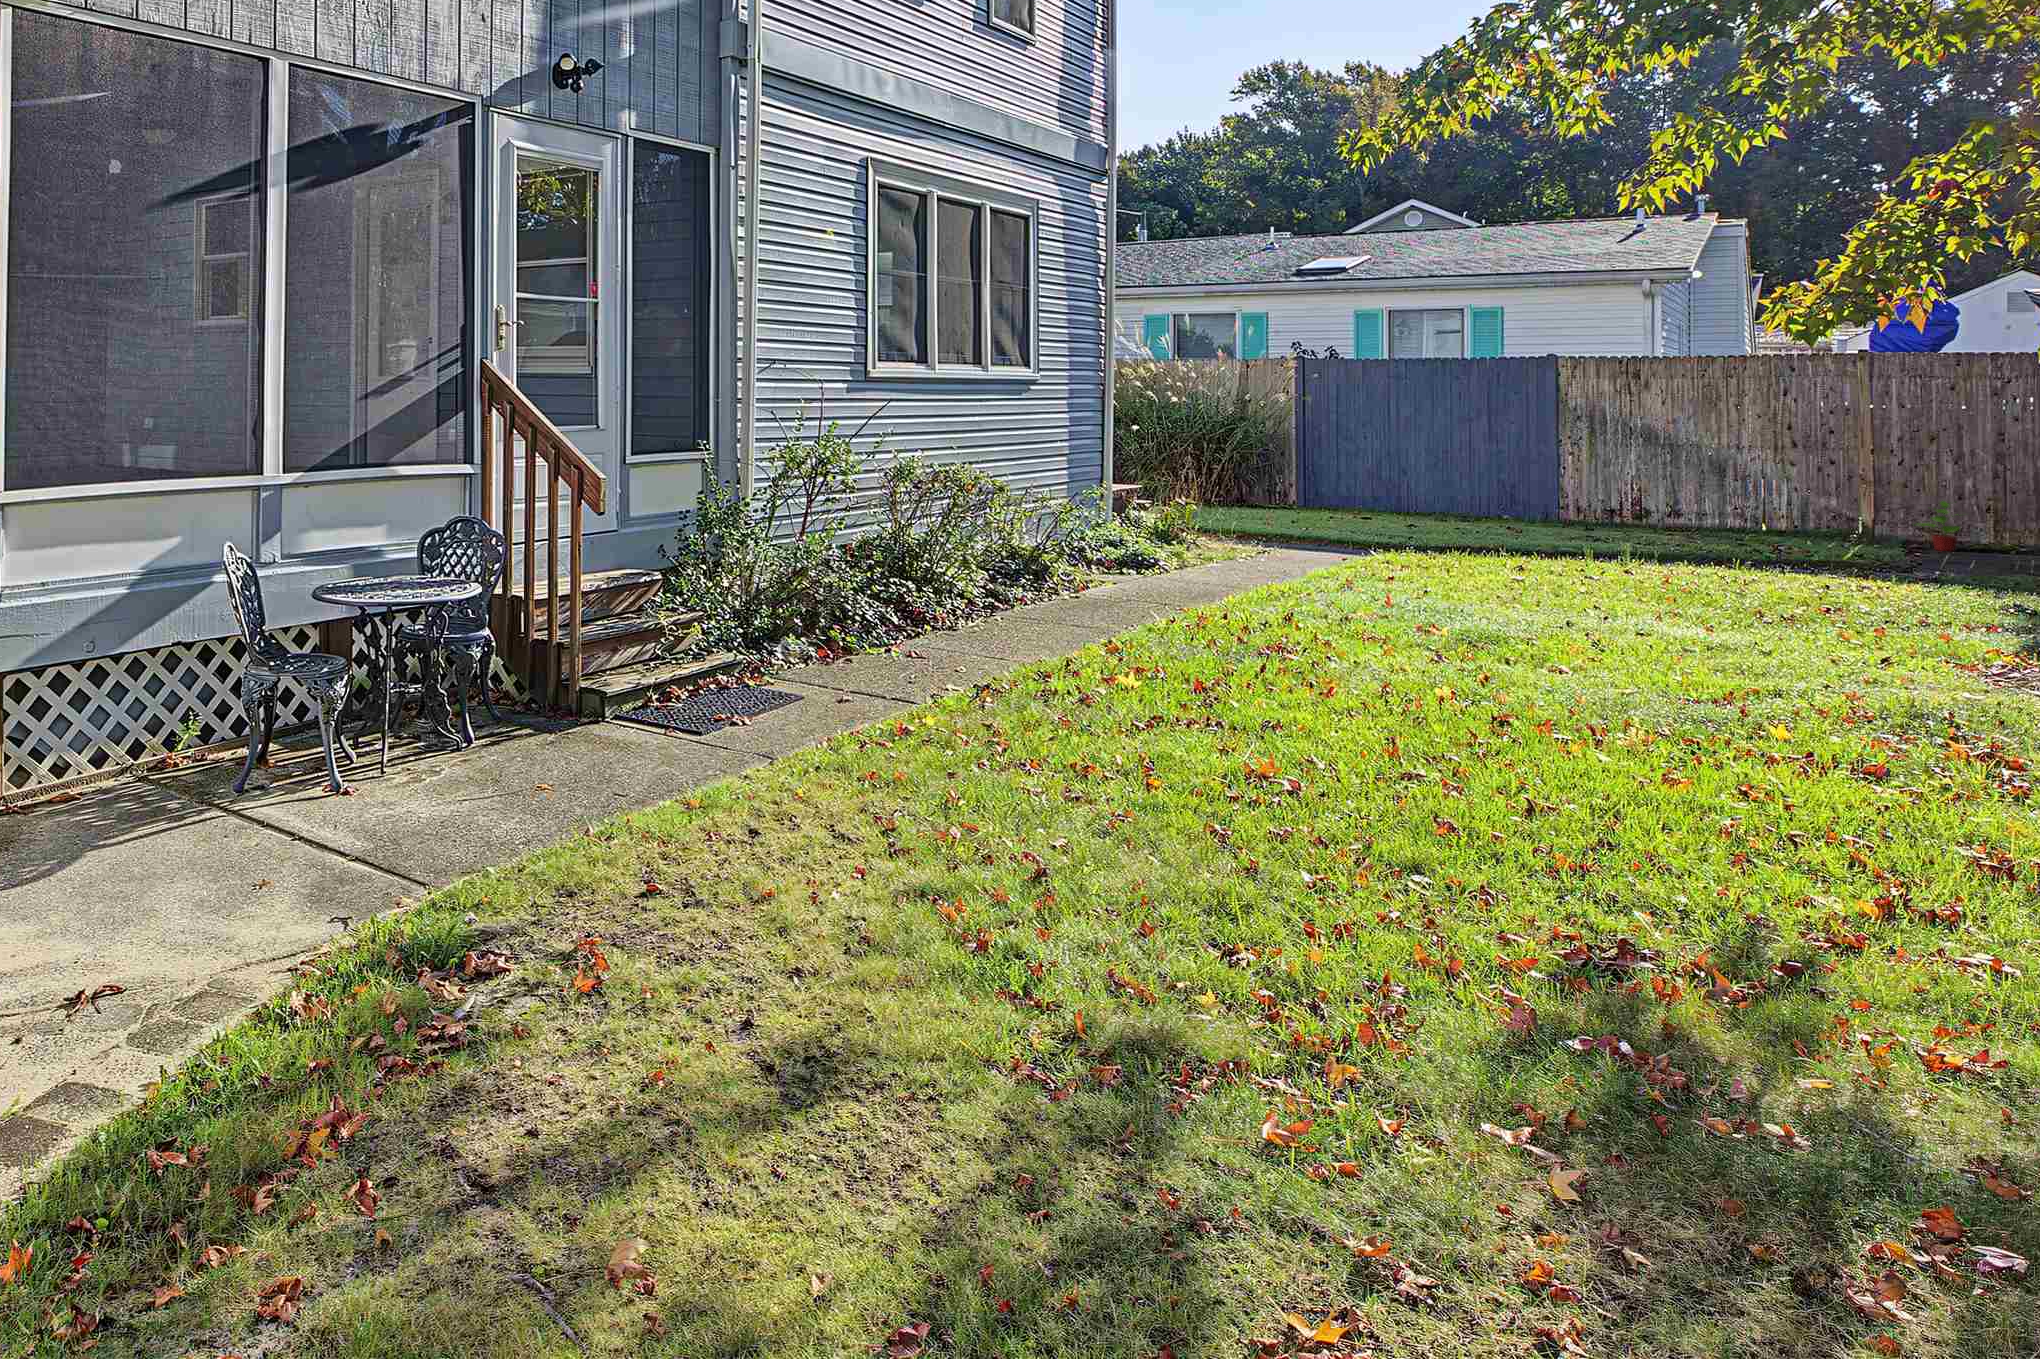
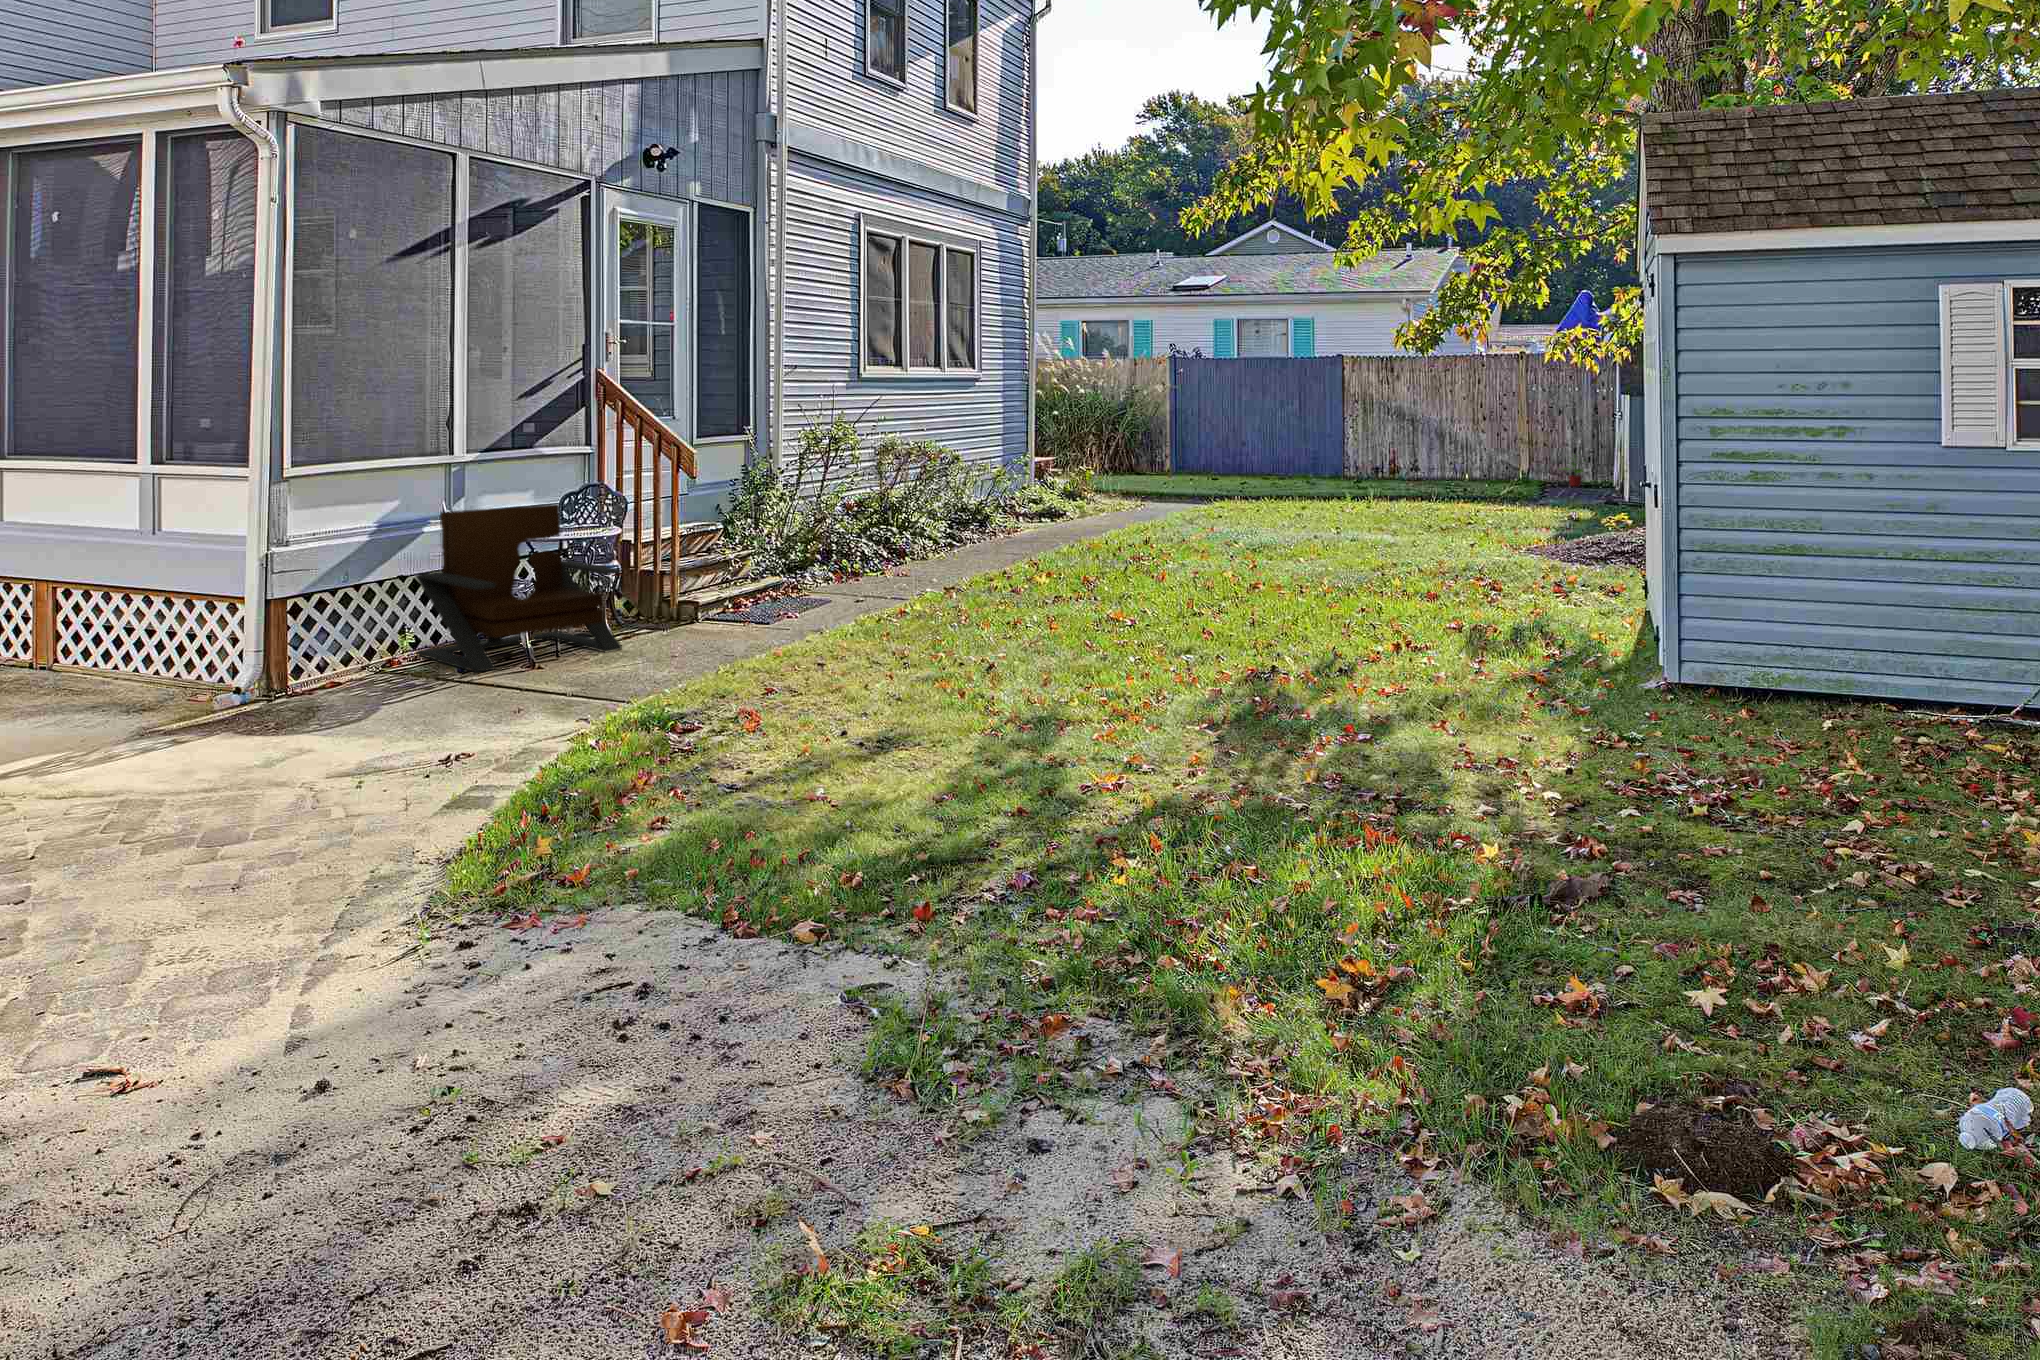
lounge chair: none [204,549,474,799] -> present [416,504,622,672]

